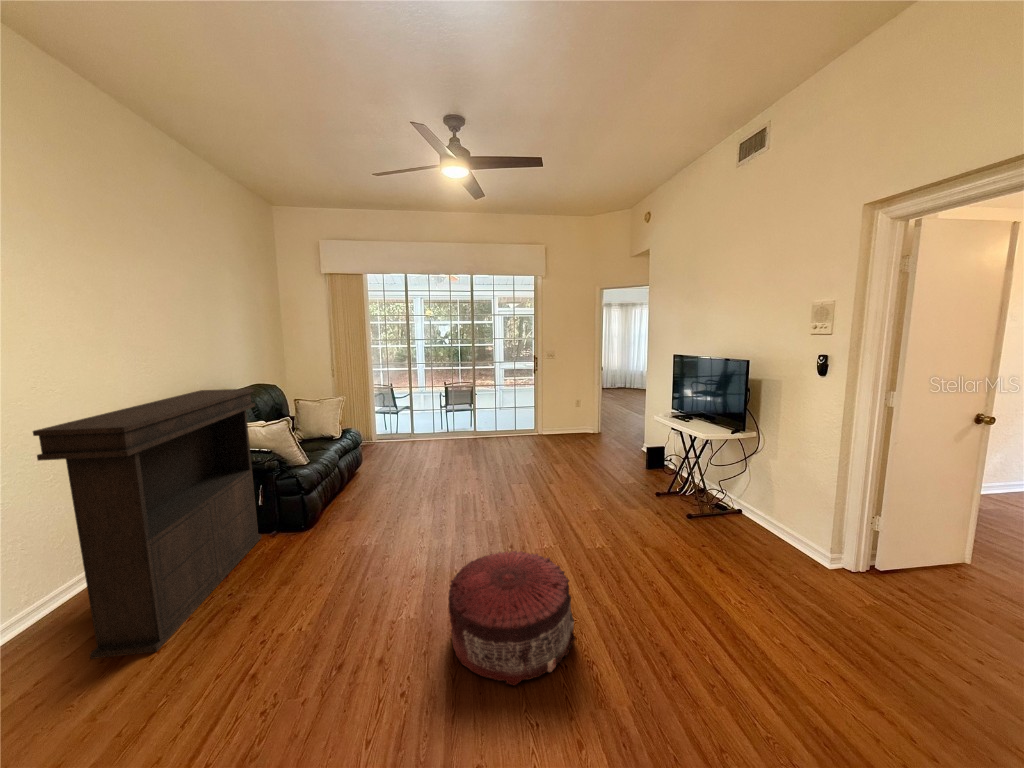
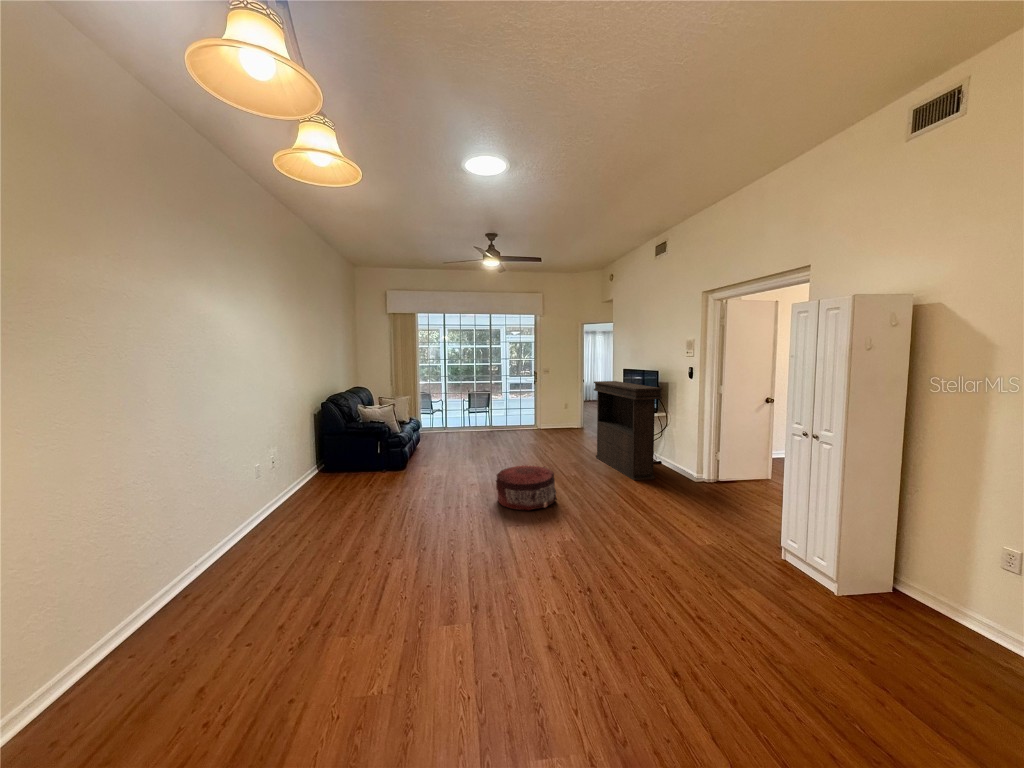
console table: present [33,389,261,659] -> present [594,381,662,481]

